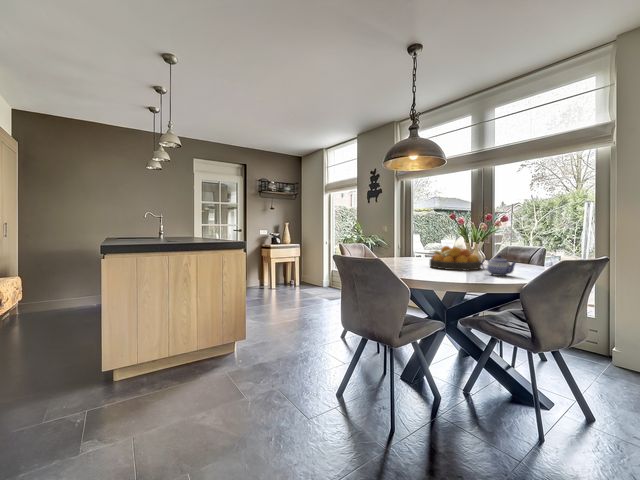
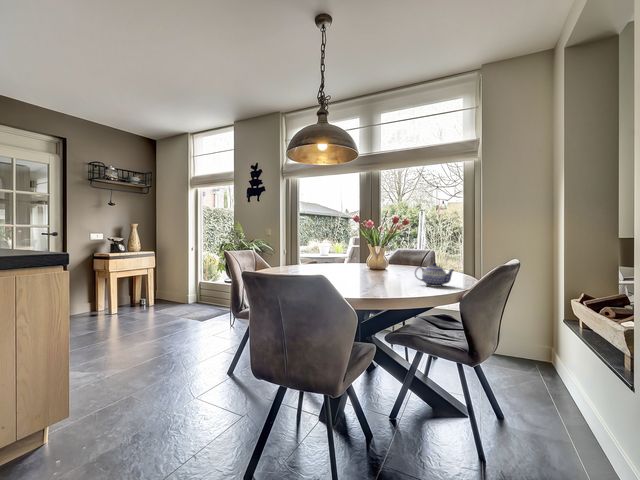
fruit bowl: present [430,246,481,270] -> none [346,253,402,281]

